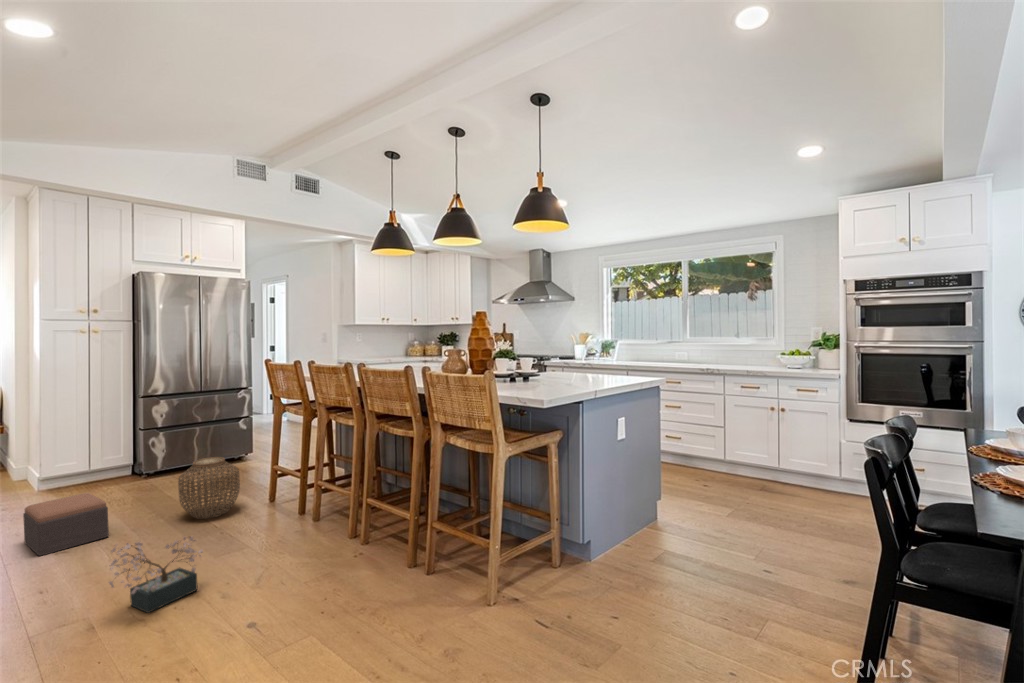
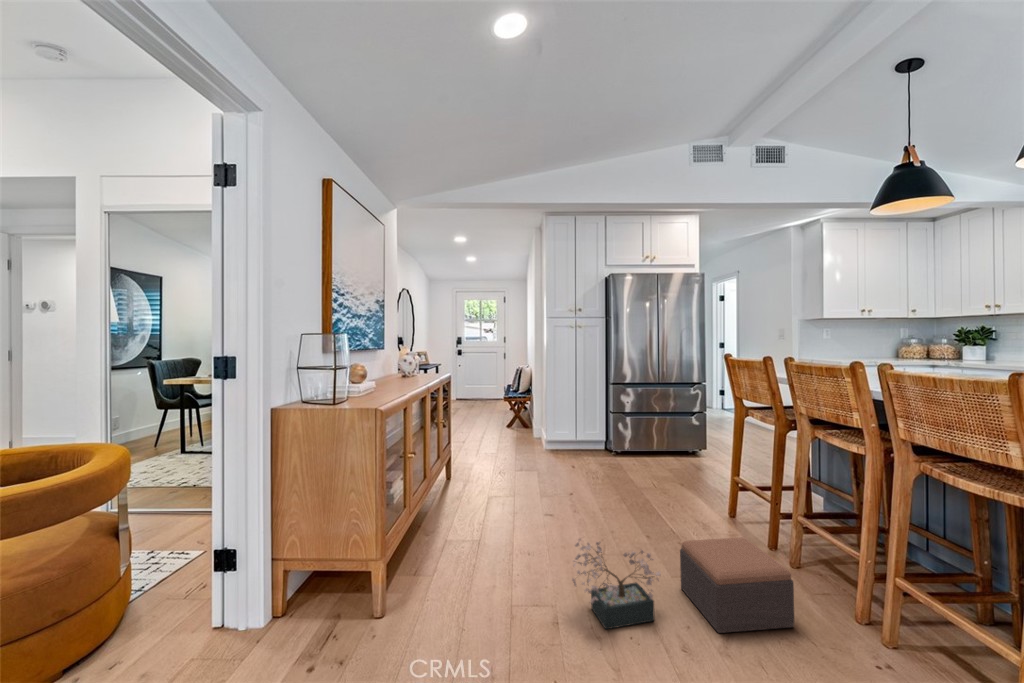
woven basket: present [178,457,240,519] -> none [638,454,697,519]
footstool: present [23,493,109,556] -> present [680,537,794,633]

